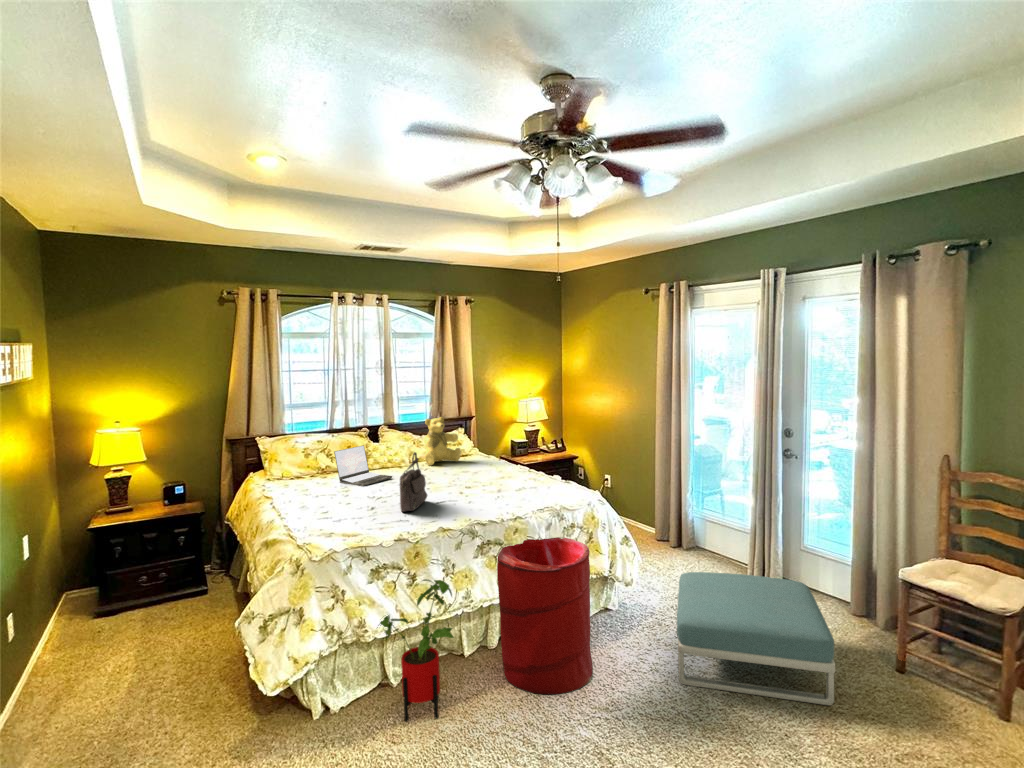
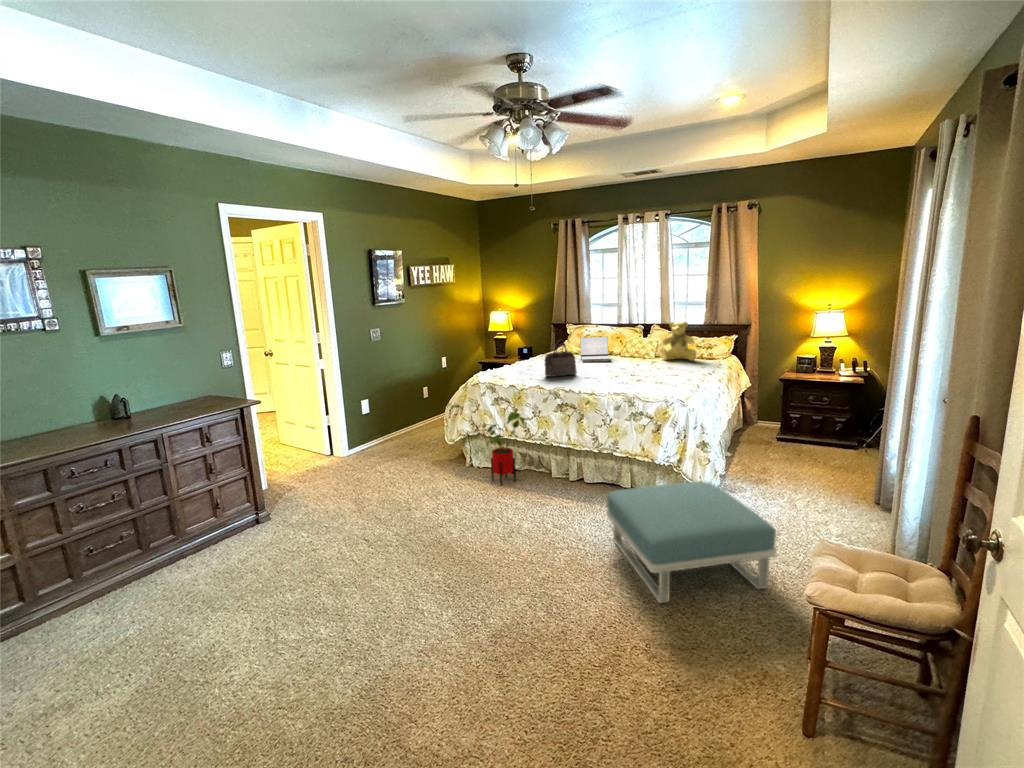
laundry hamper: present [497,537,593,694] -> none [546,411,612,512]

